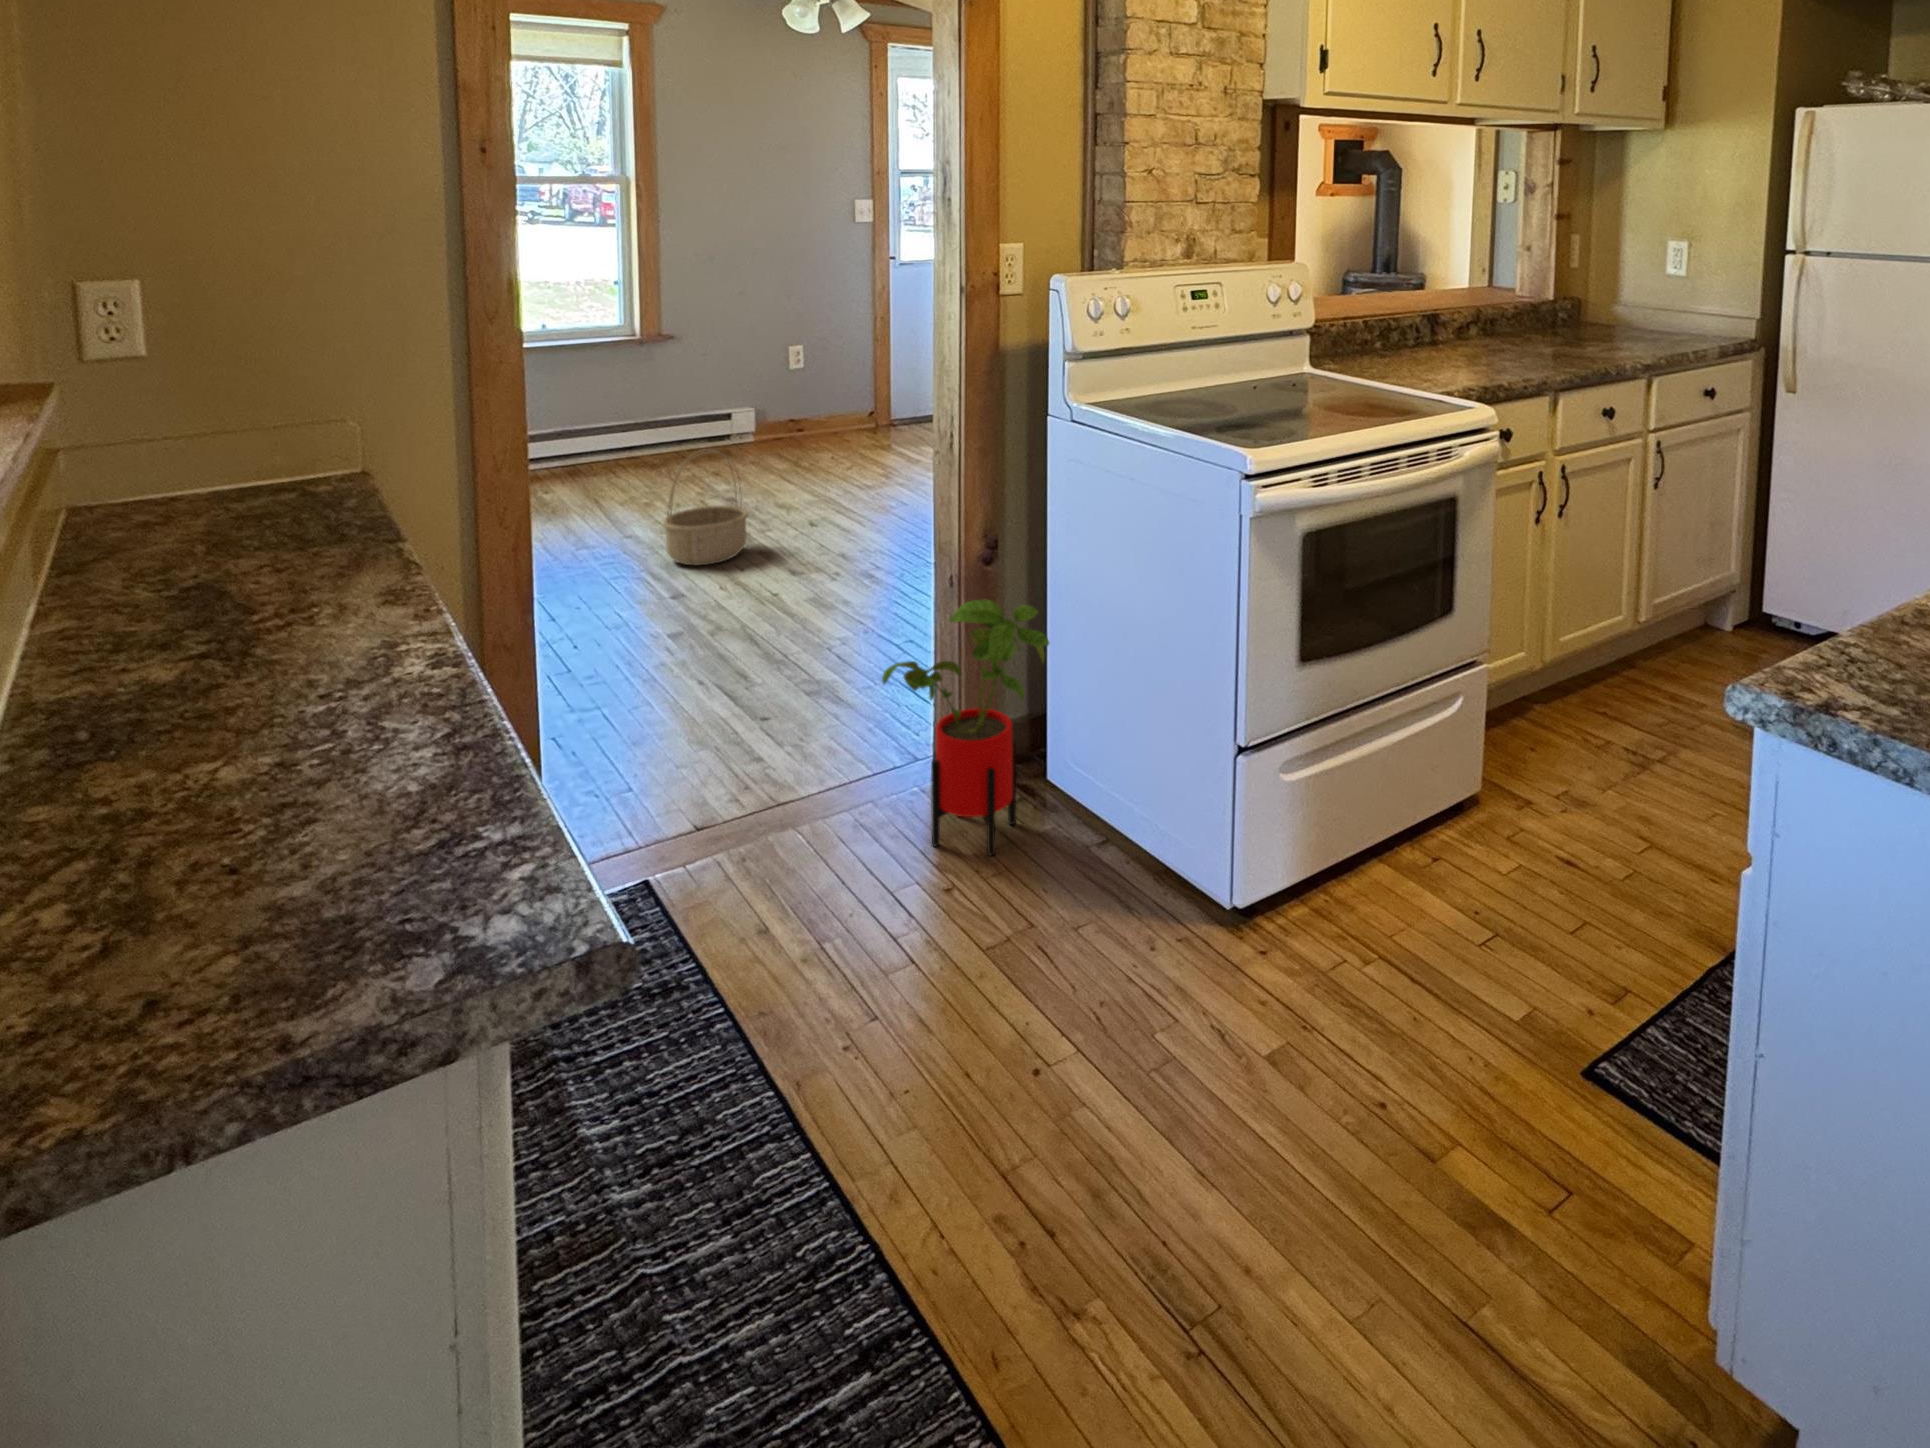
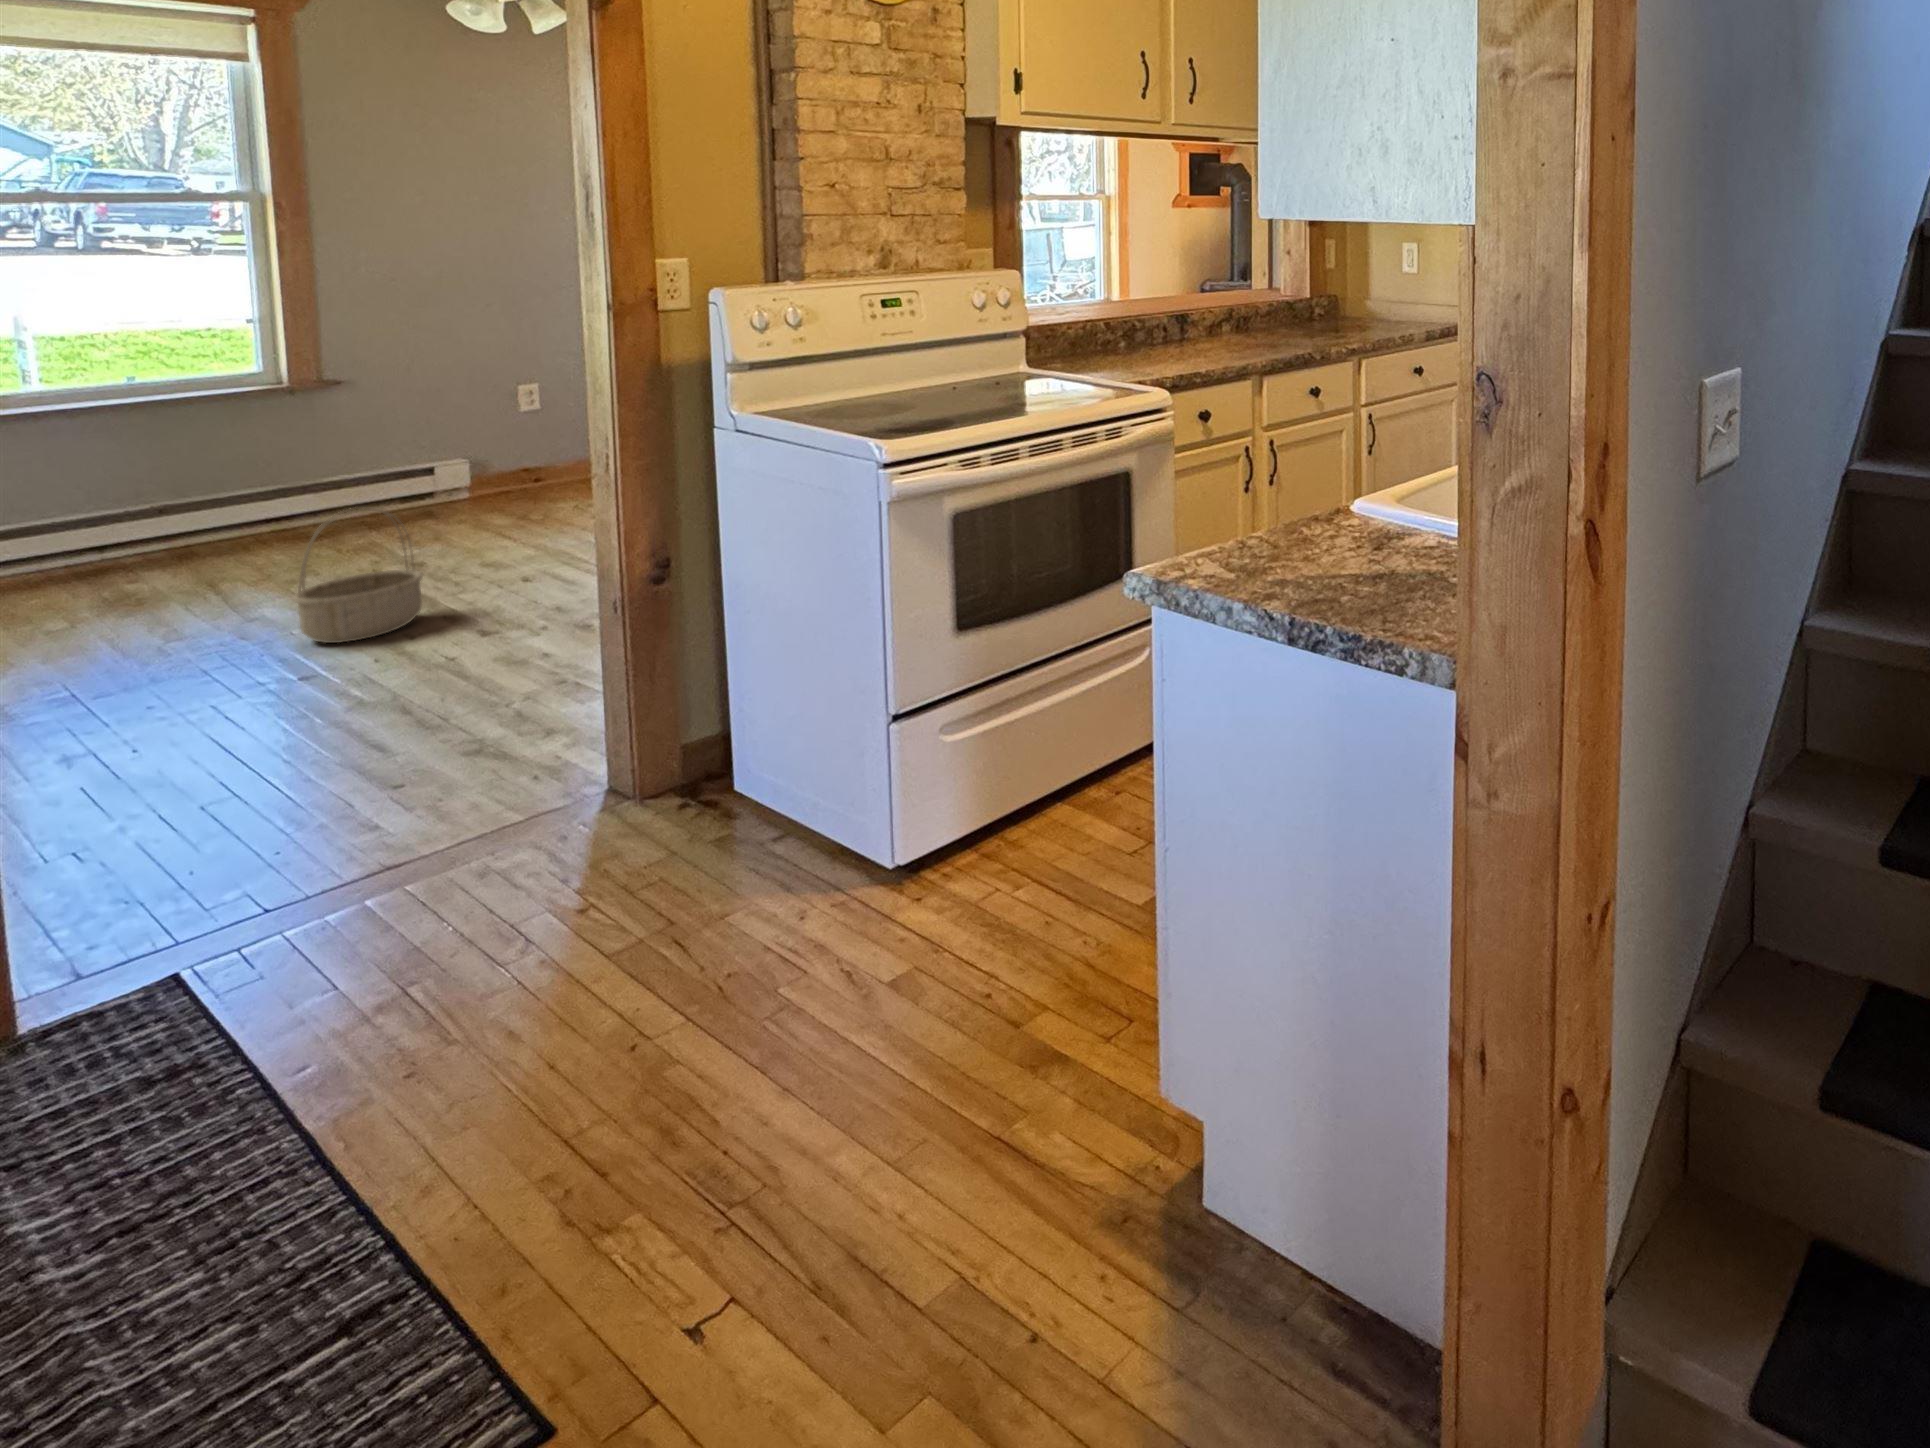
house plant: present [882,600,1049,856] -> none [500,615,716,875]

